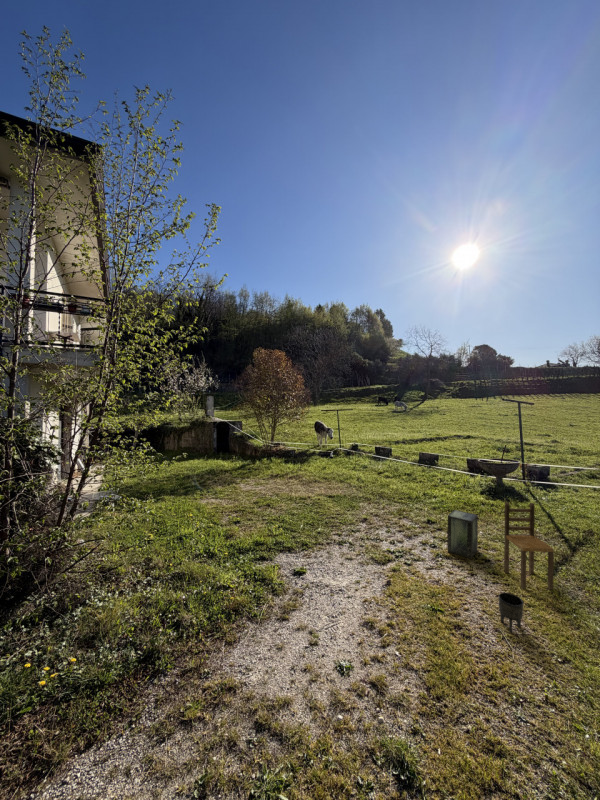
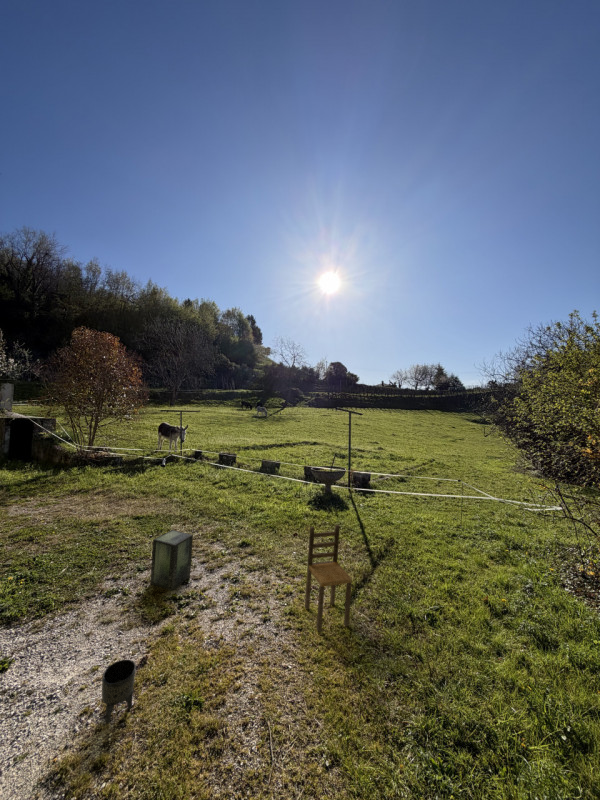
storage box: present [447,510,478,559] -> present [150,530,193,591]
planter: present [499,593,523,633] -> present [102,660,136,723]

